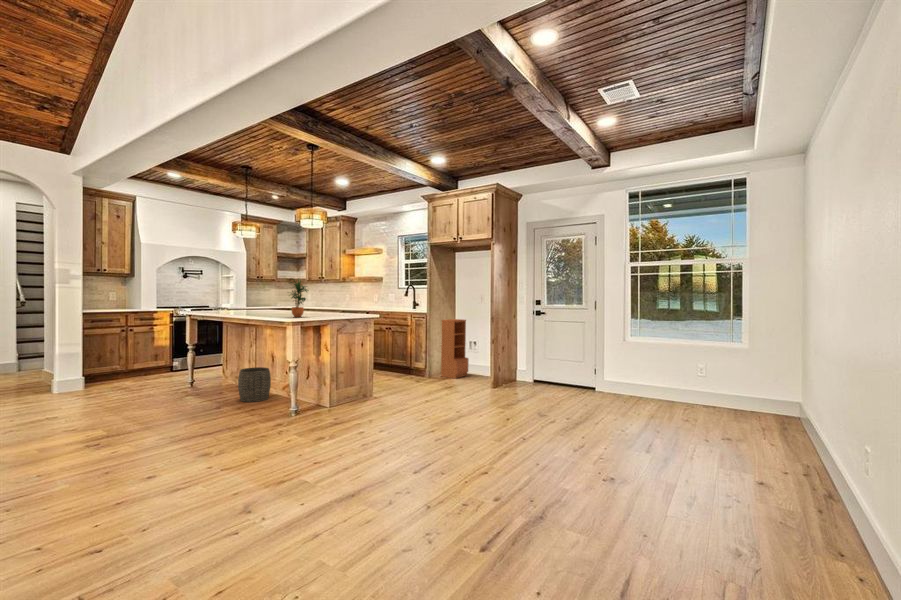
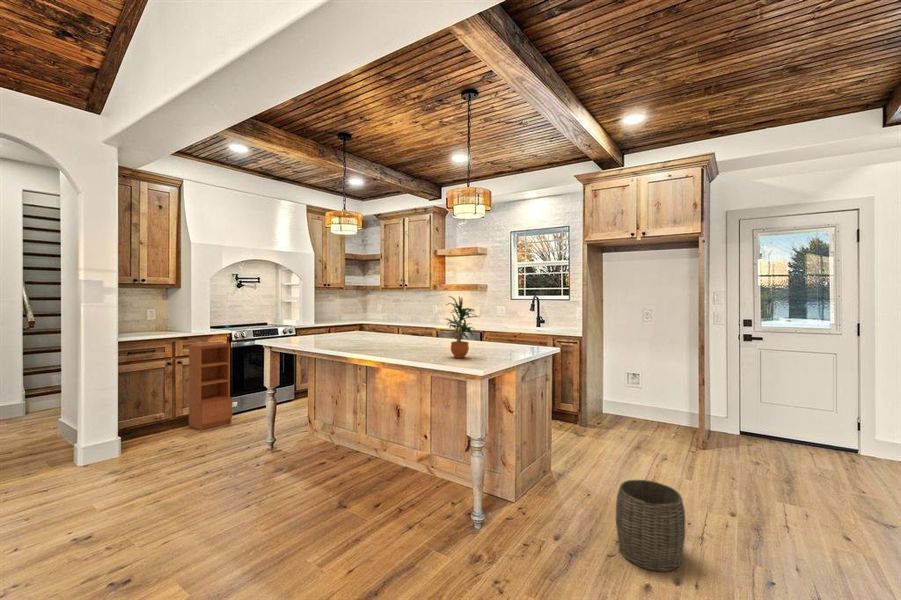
bookcase: present [441,319,469,378] -> present [189,342,233,430]
woven basket: present [238,367,271,402] -> present [616,480,685,572]

